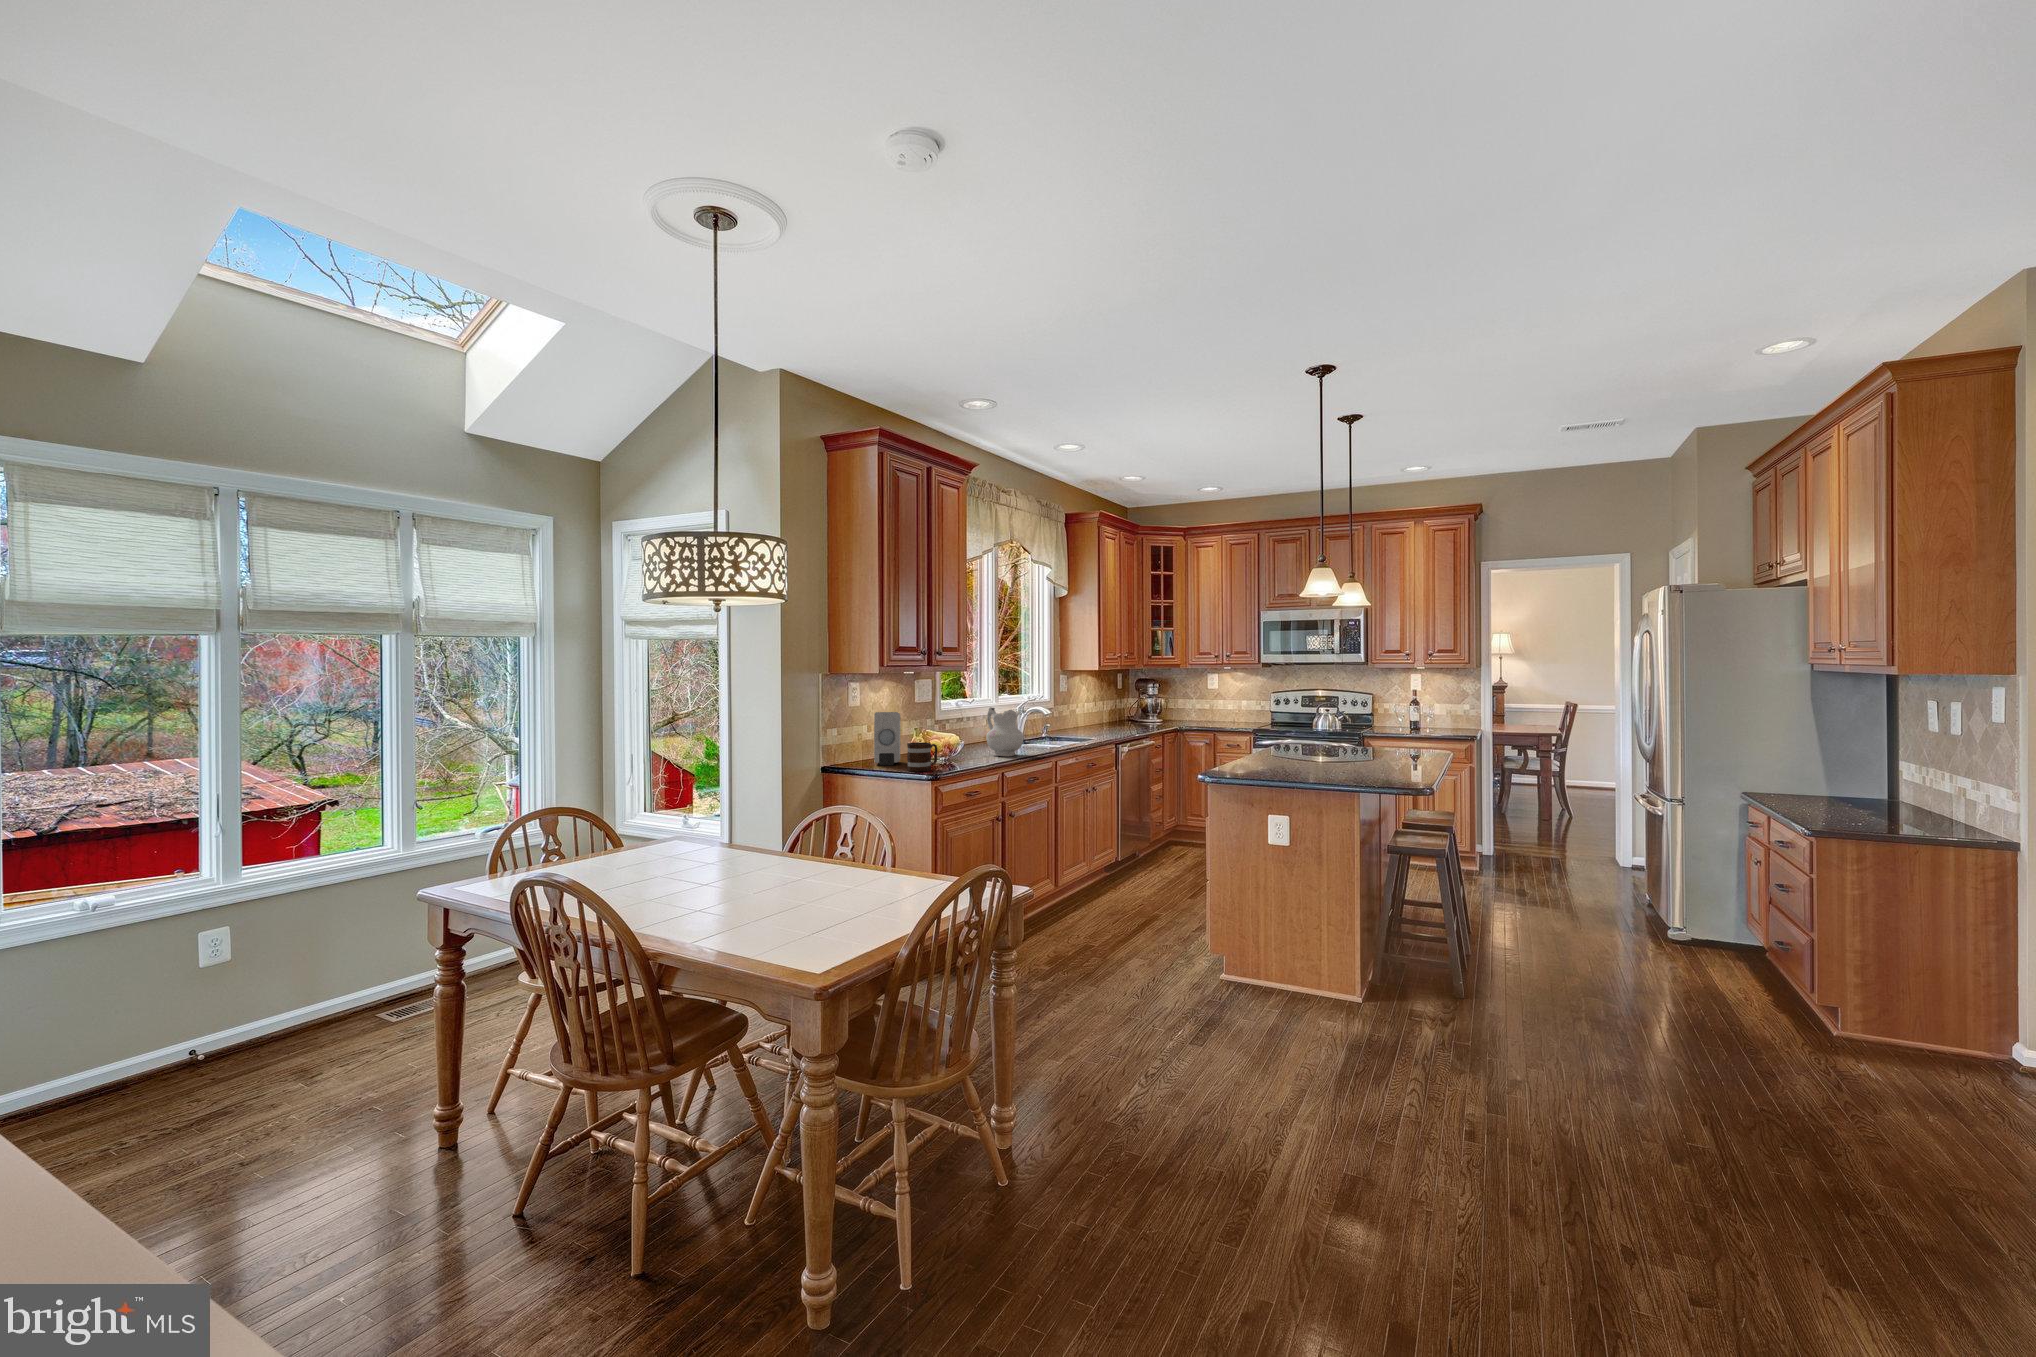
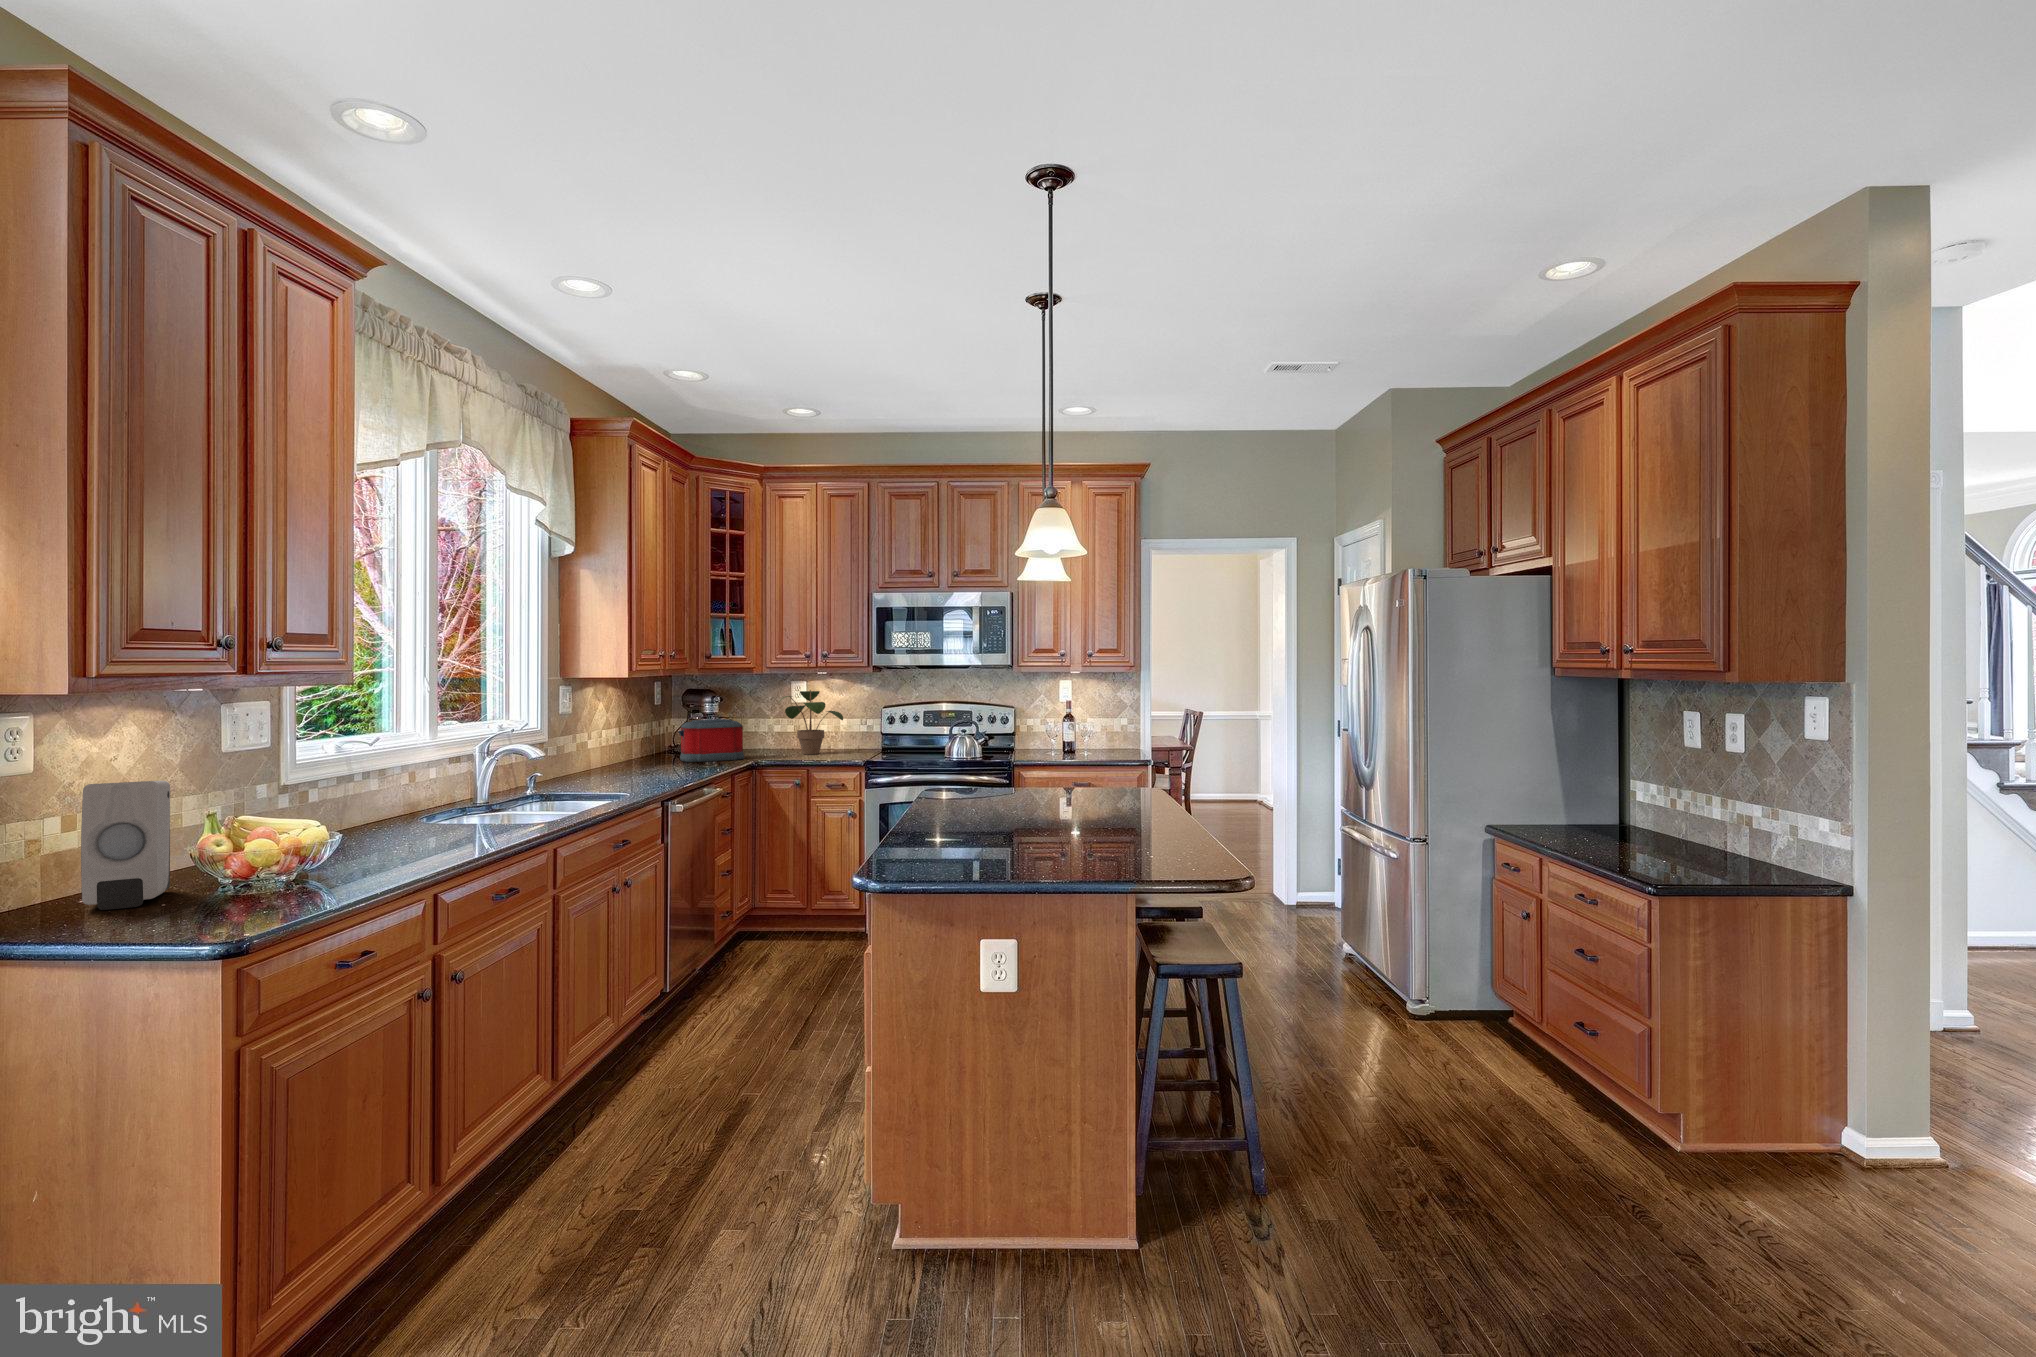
potted plant: none [1197,680,1242,725] -> present [779,690,843,754]
toaster: none [1131,699,1173,726] -> present [678,719,744,762]
ceramic pitcher: present [986,707,1023,757] -> none [403,754,486,852]
mug: present [907,742,938,772] -> none [169,852,261,926]

